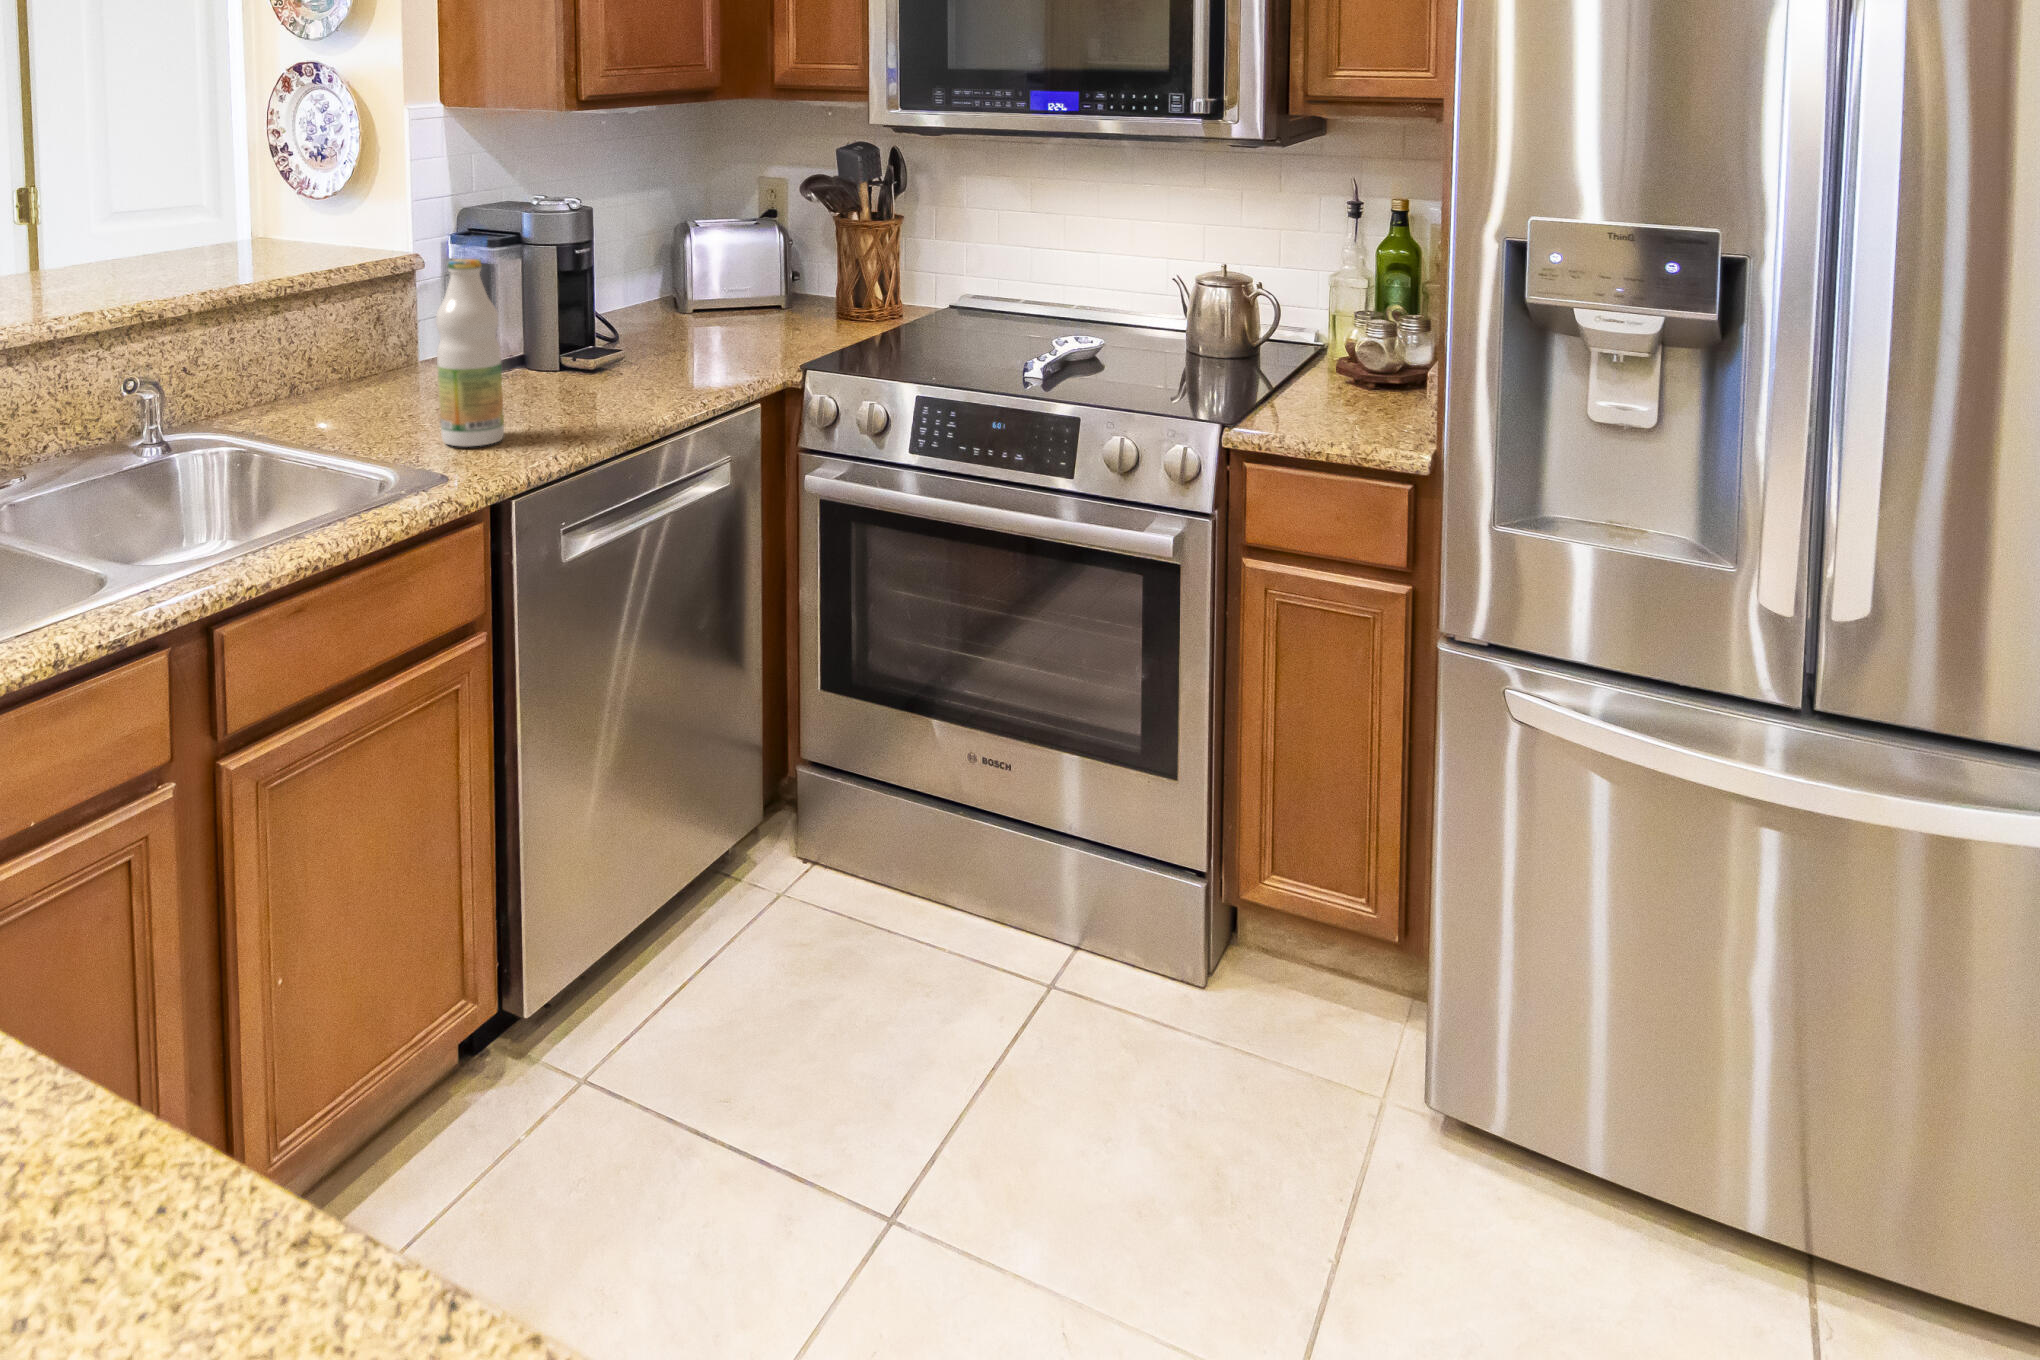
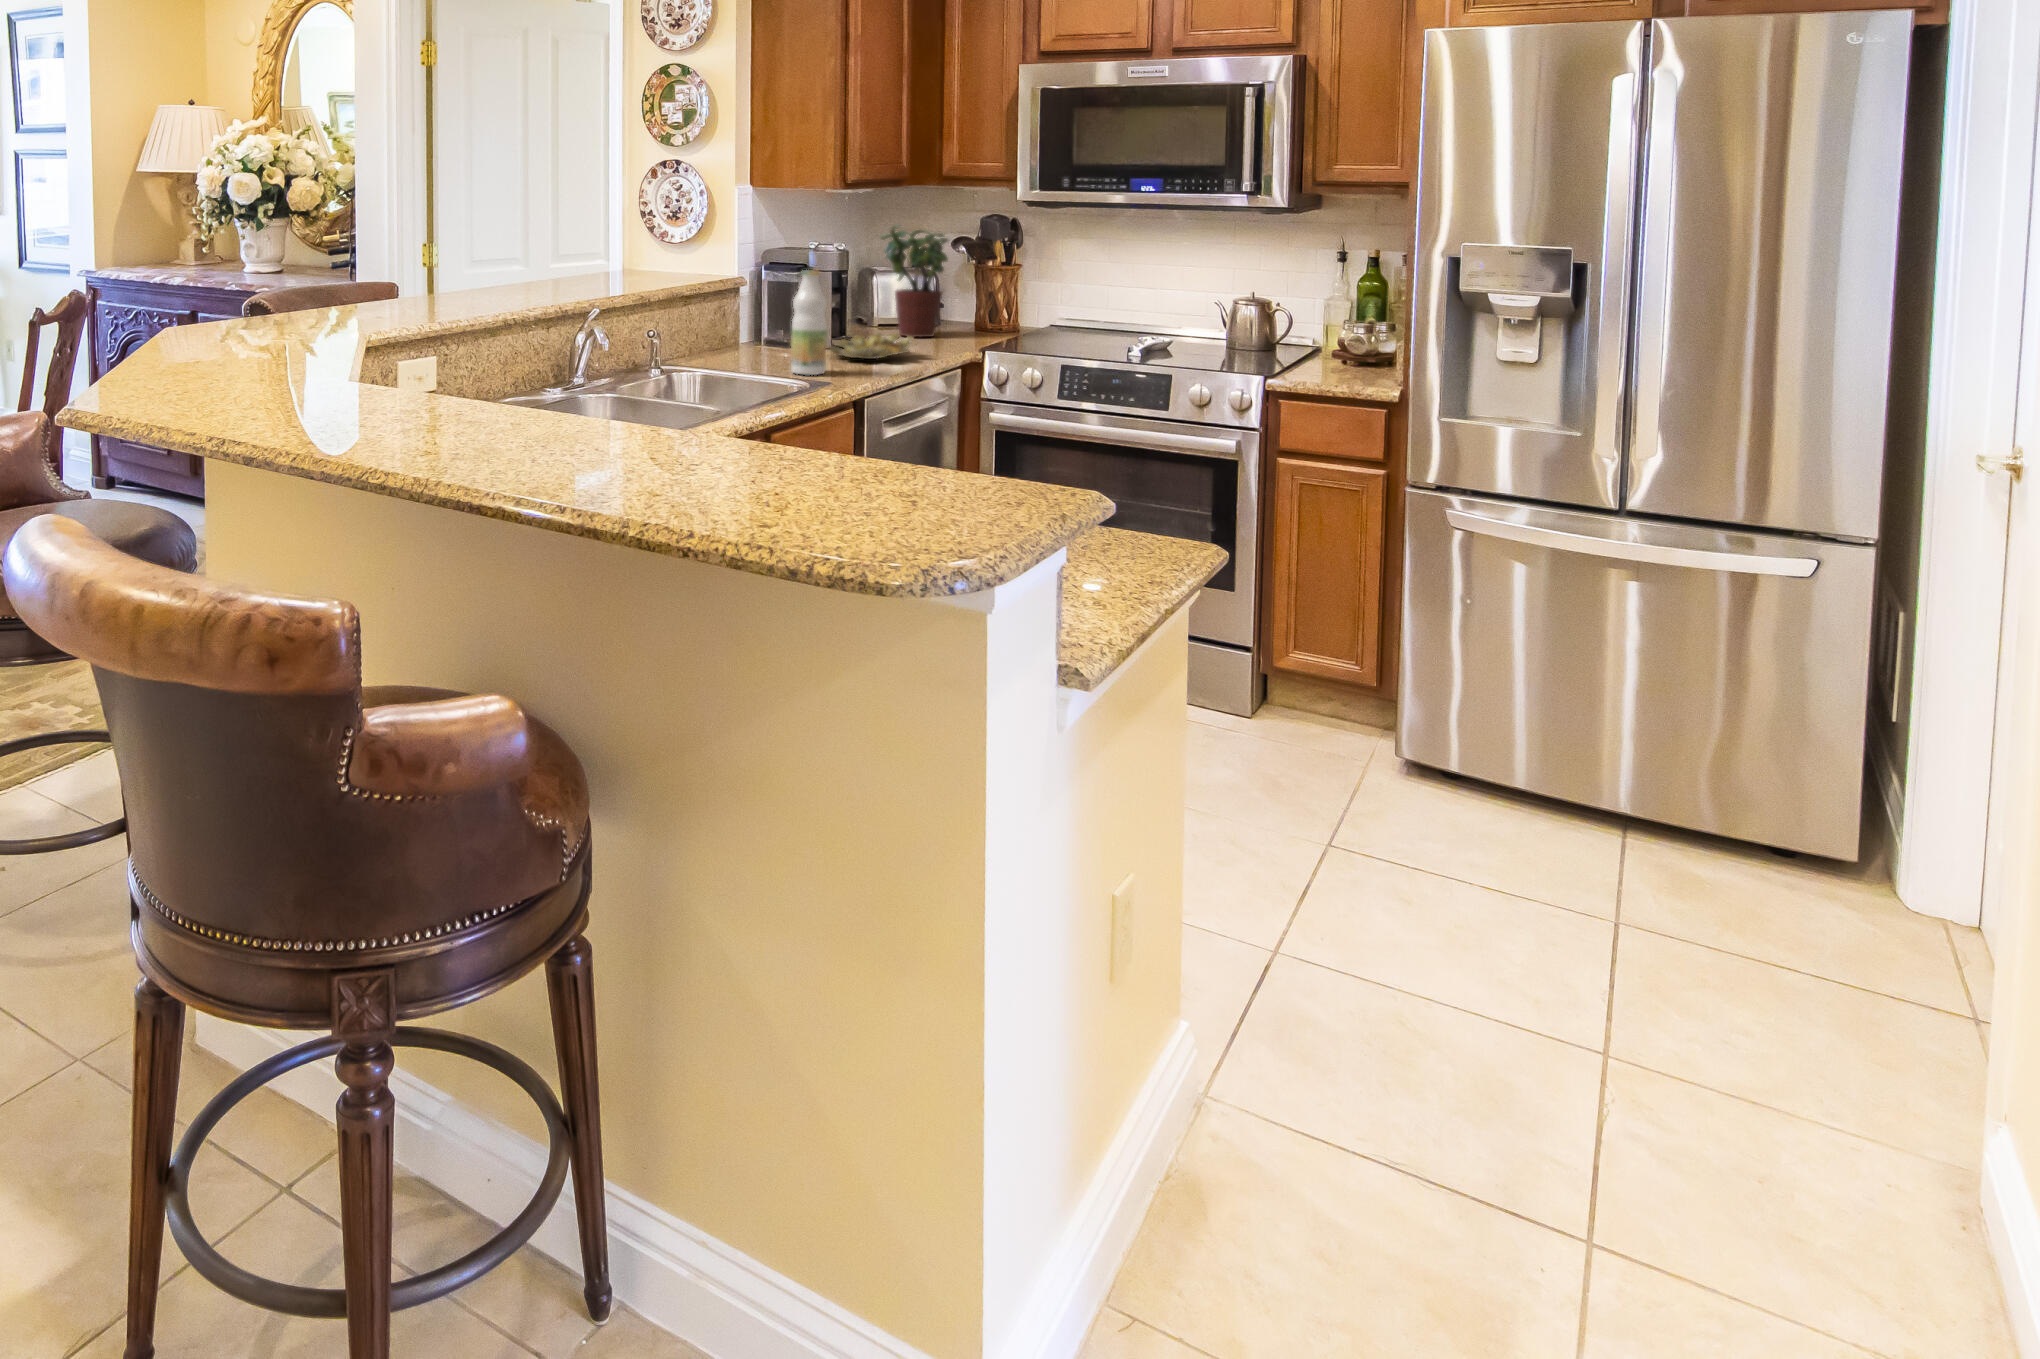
potted plant: none [662,166,775,345] -> present [881,226,948,337]
bowl: none [547,350,693,404] -> present [830,333,915,359]

